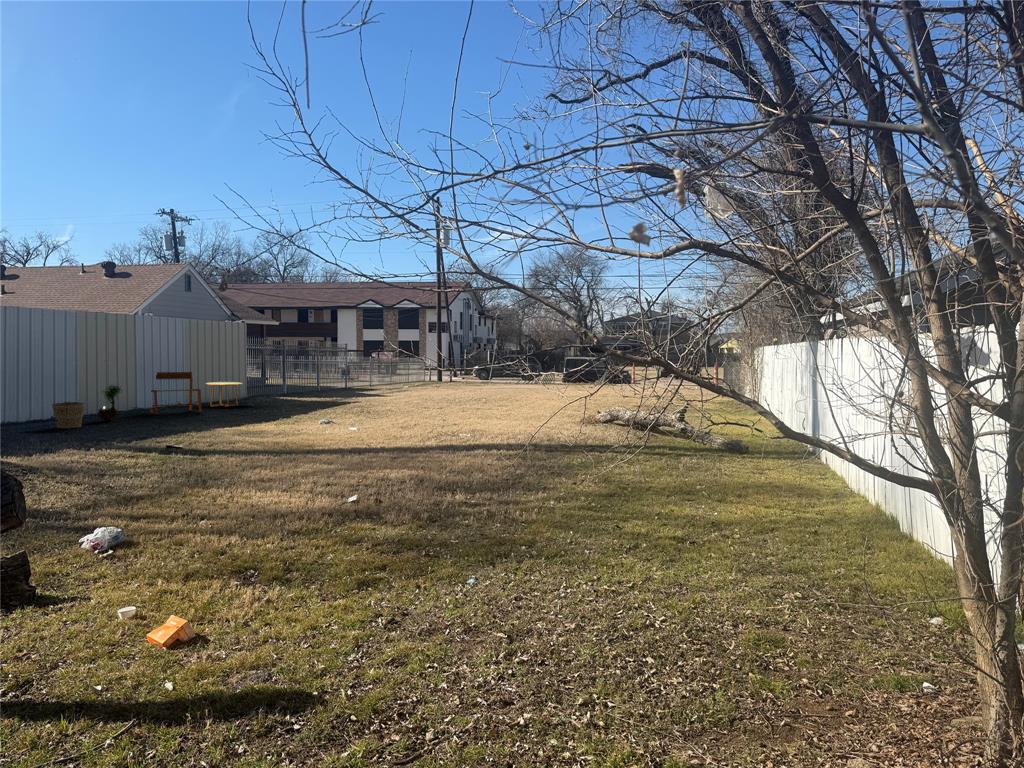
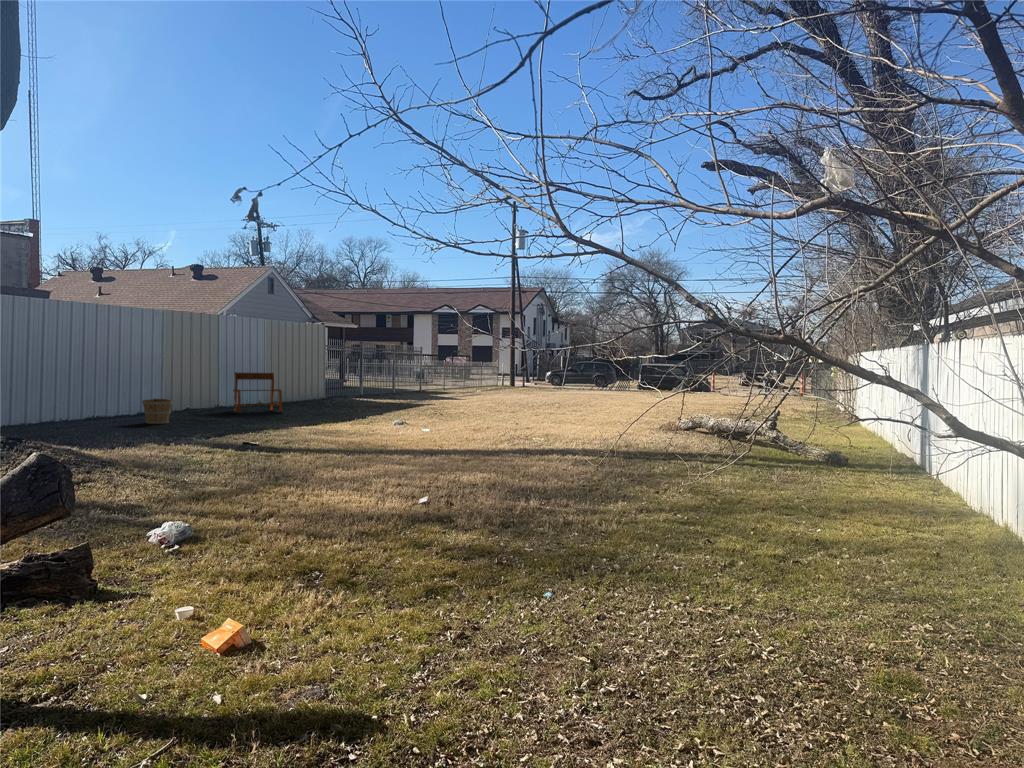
round table: present [206,382,242,407] -> none [287,384,322,408]
potted tree: present [98,386,121,421] -> none [185,380,209,418]

